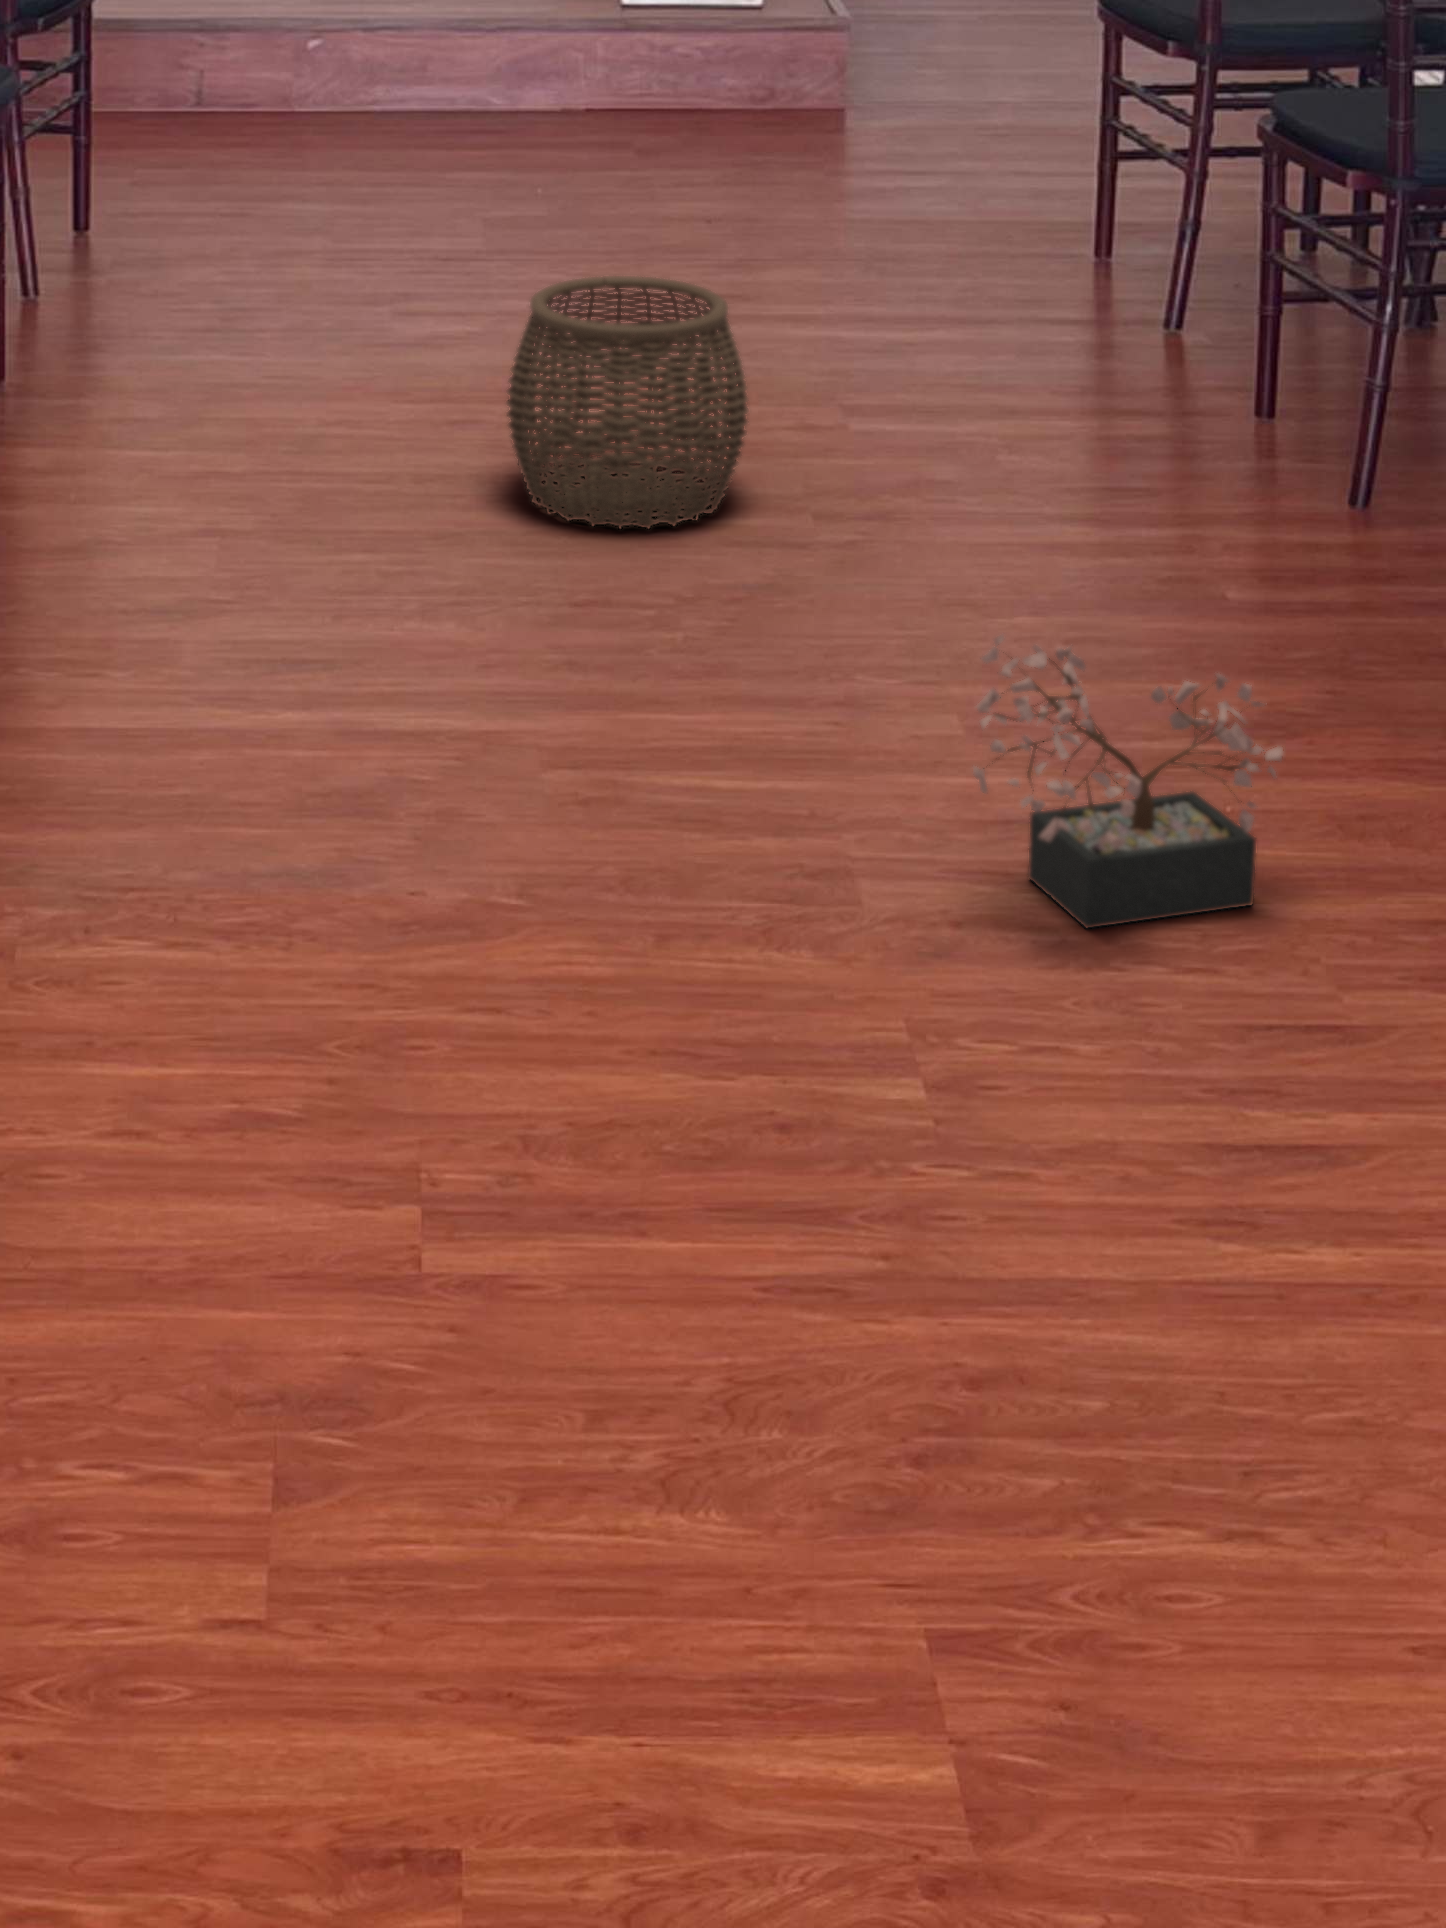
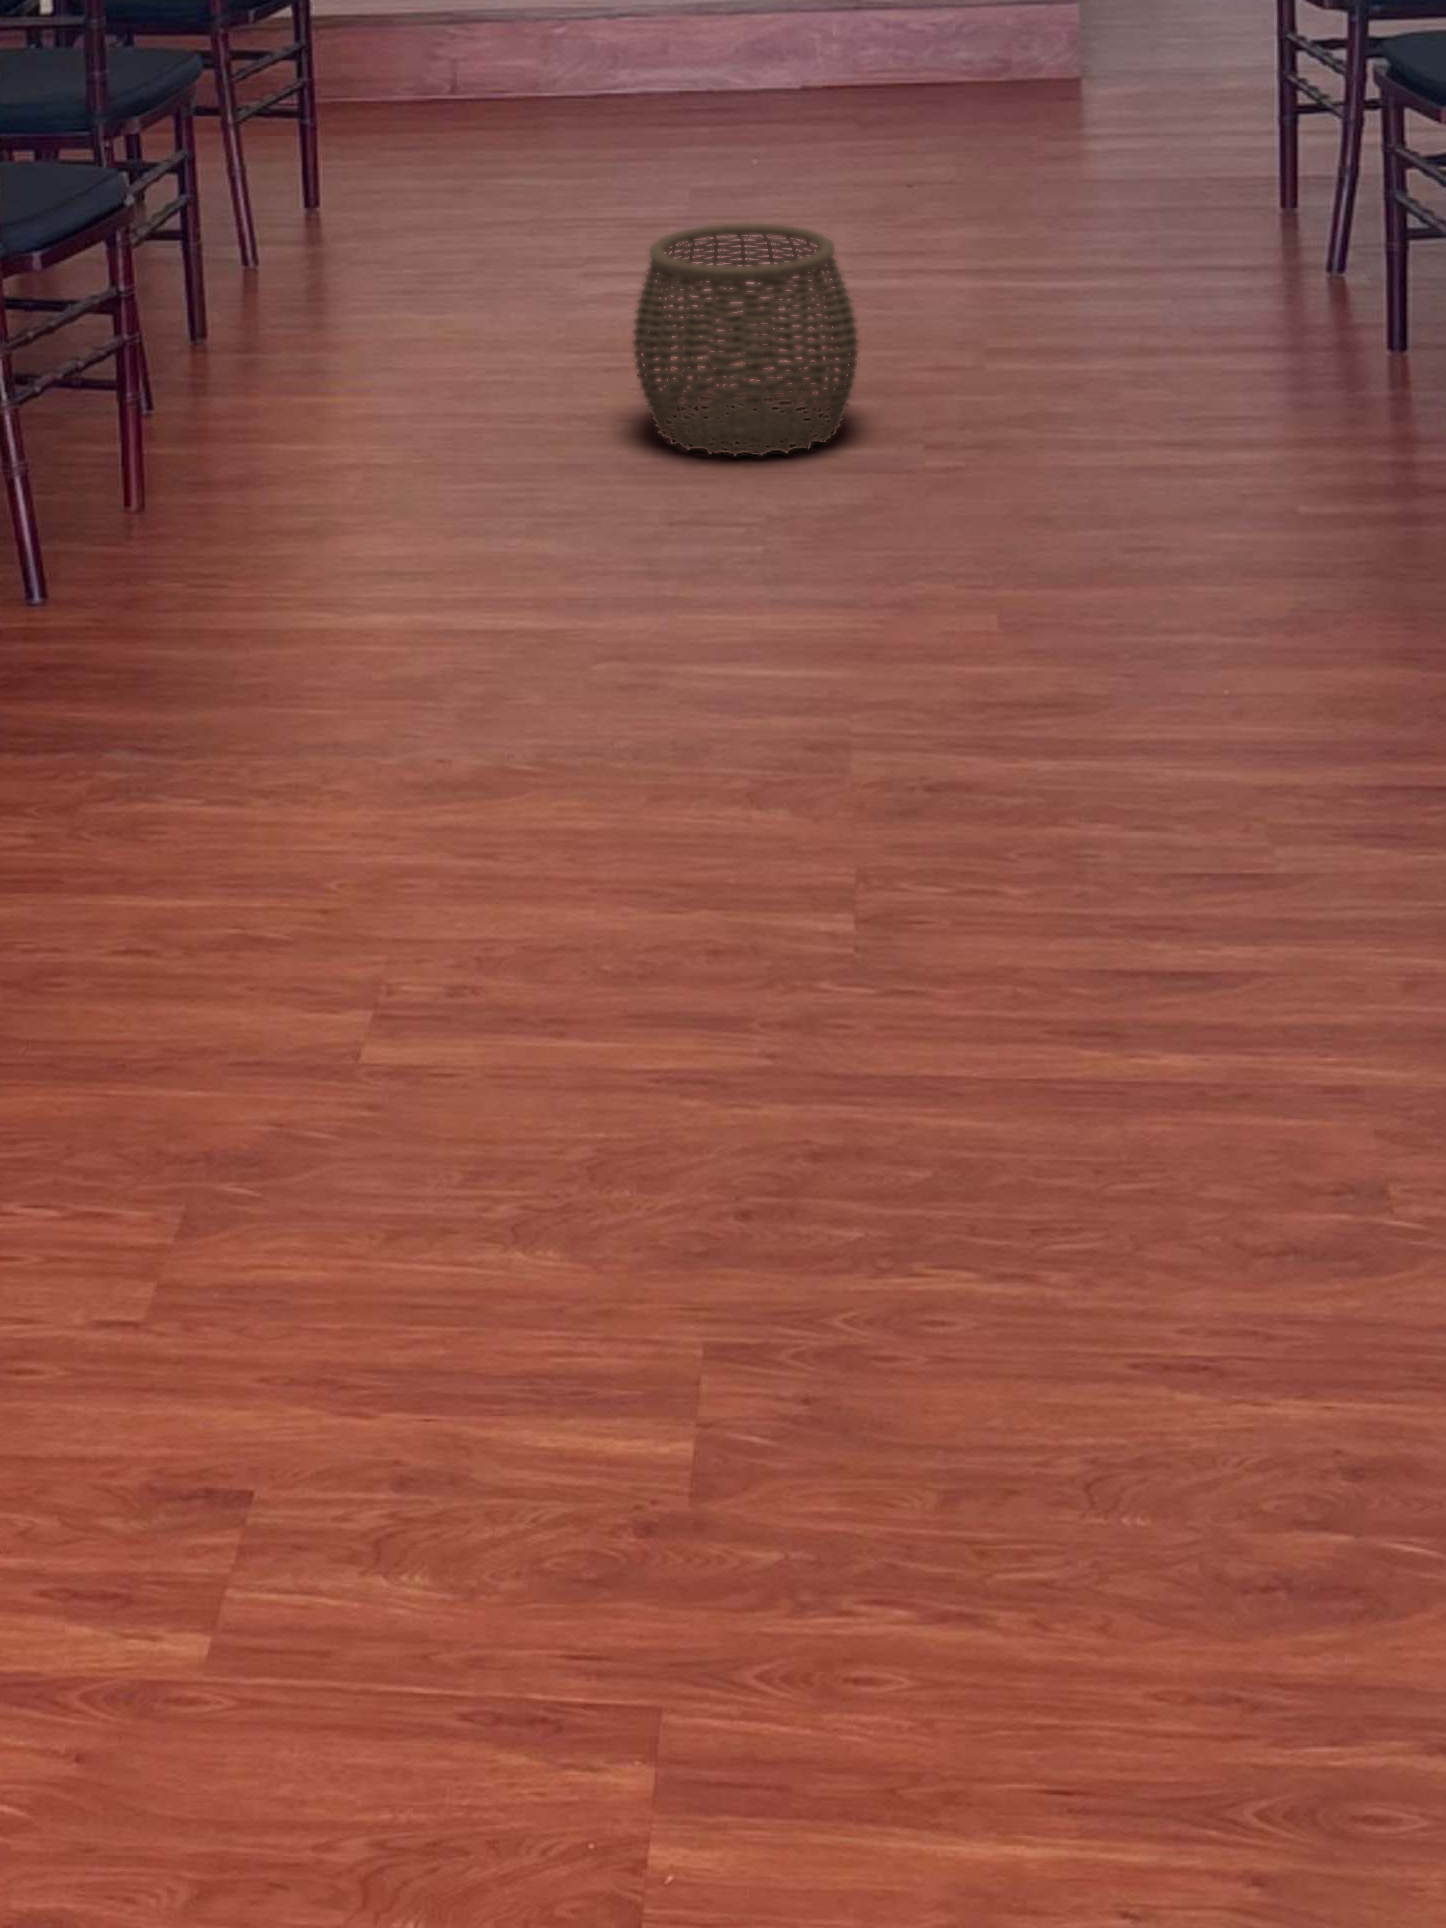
decorative plant: present [973,635,1283,928] -> none [952,528,1257,800]

